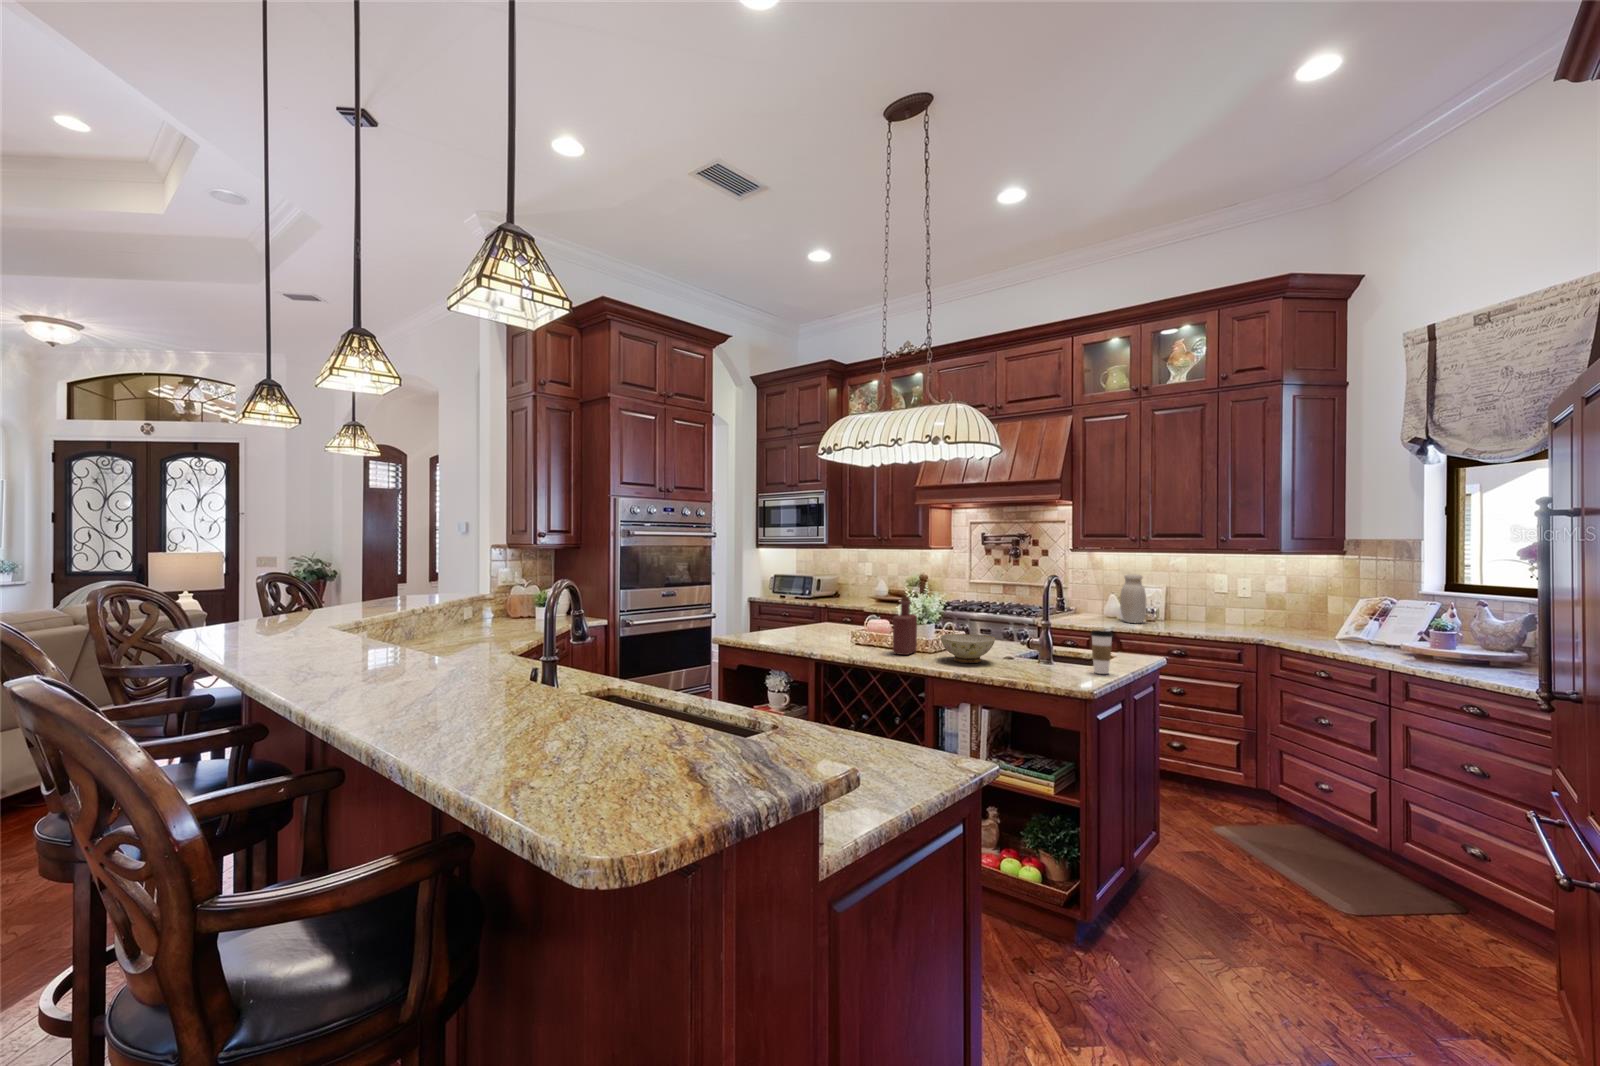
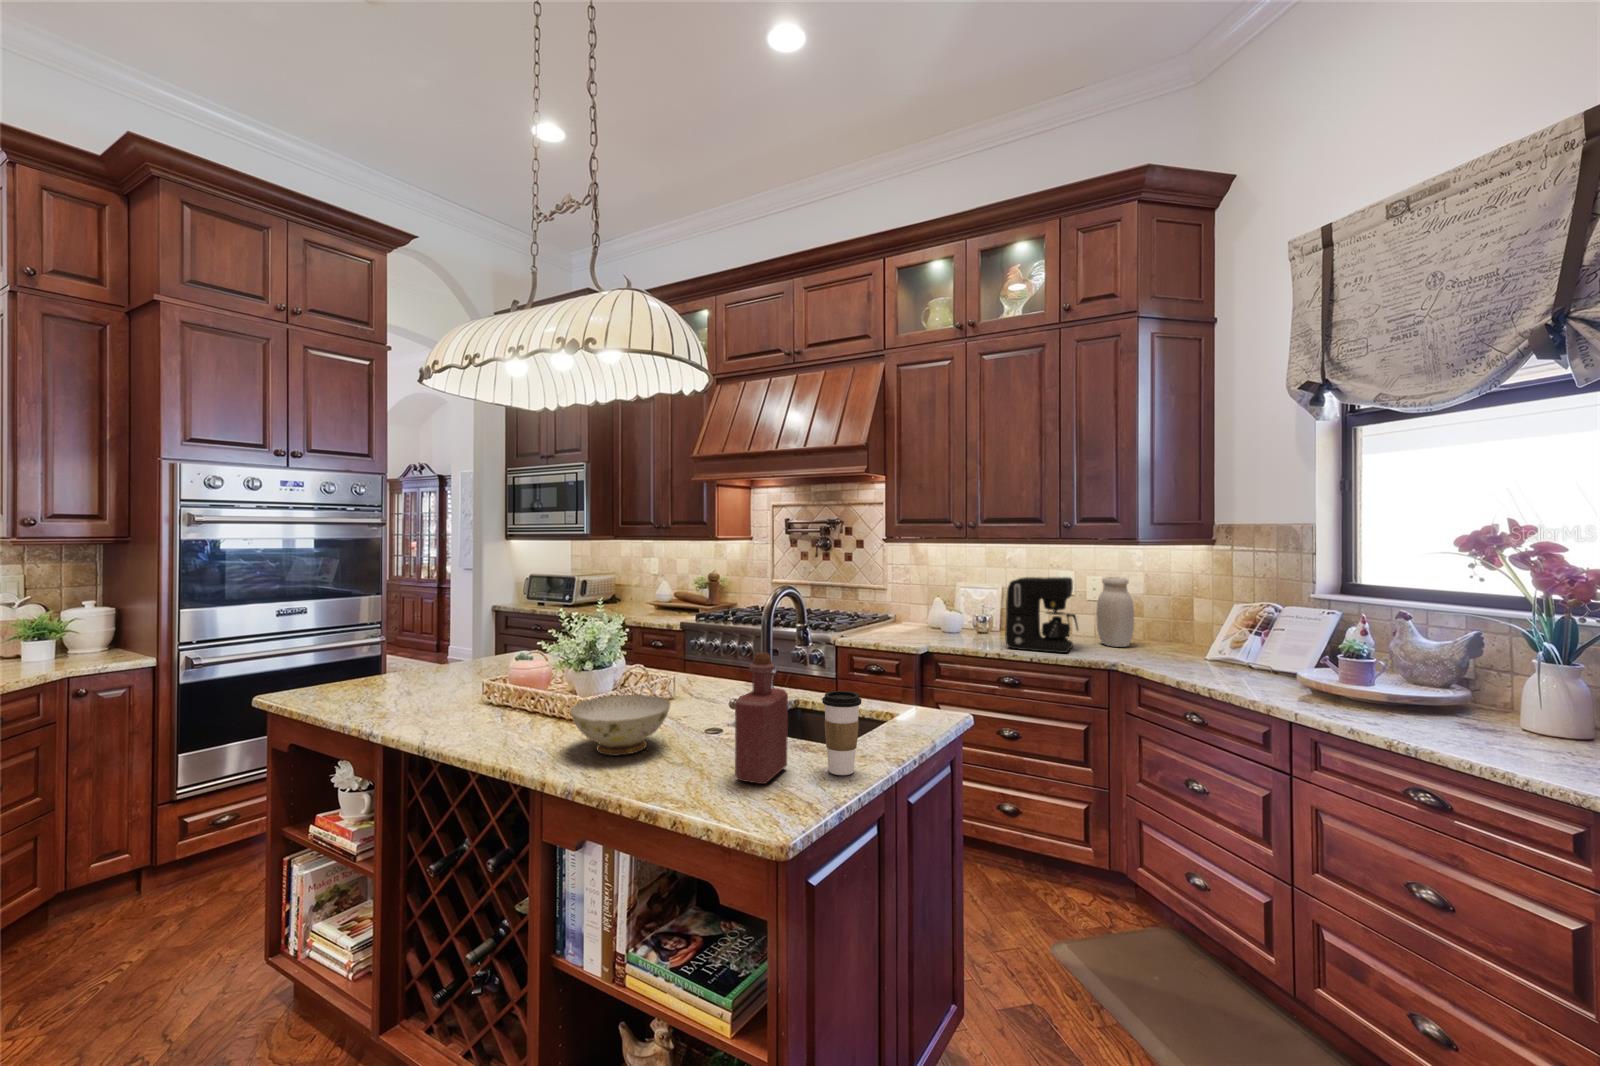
jar: present [1120,574,1146,623] -> present [1096,577,1134,647]
coffee maker: none [1175,578,1234,632] -> present [1005,577,1078,653]
bottle: present [893,596,917,655] -> present [735,652,788,784]

